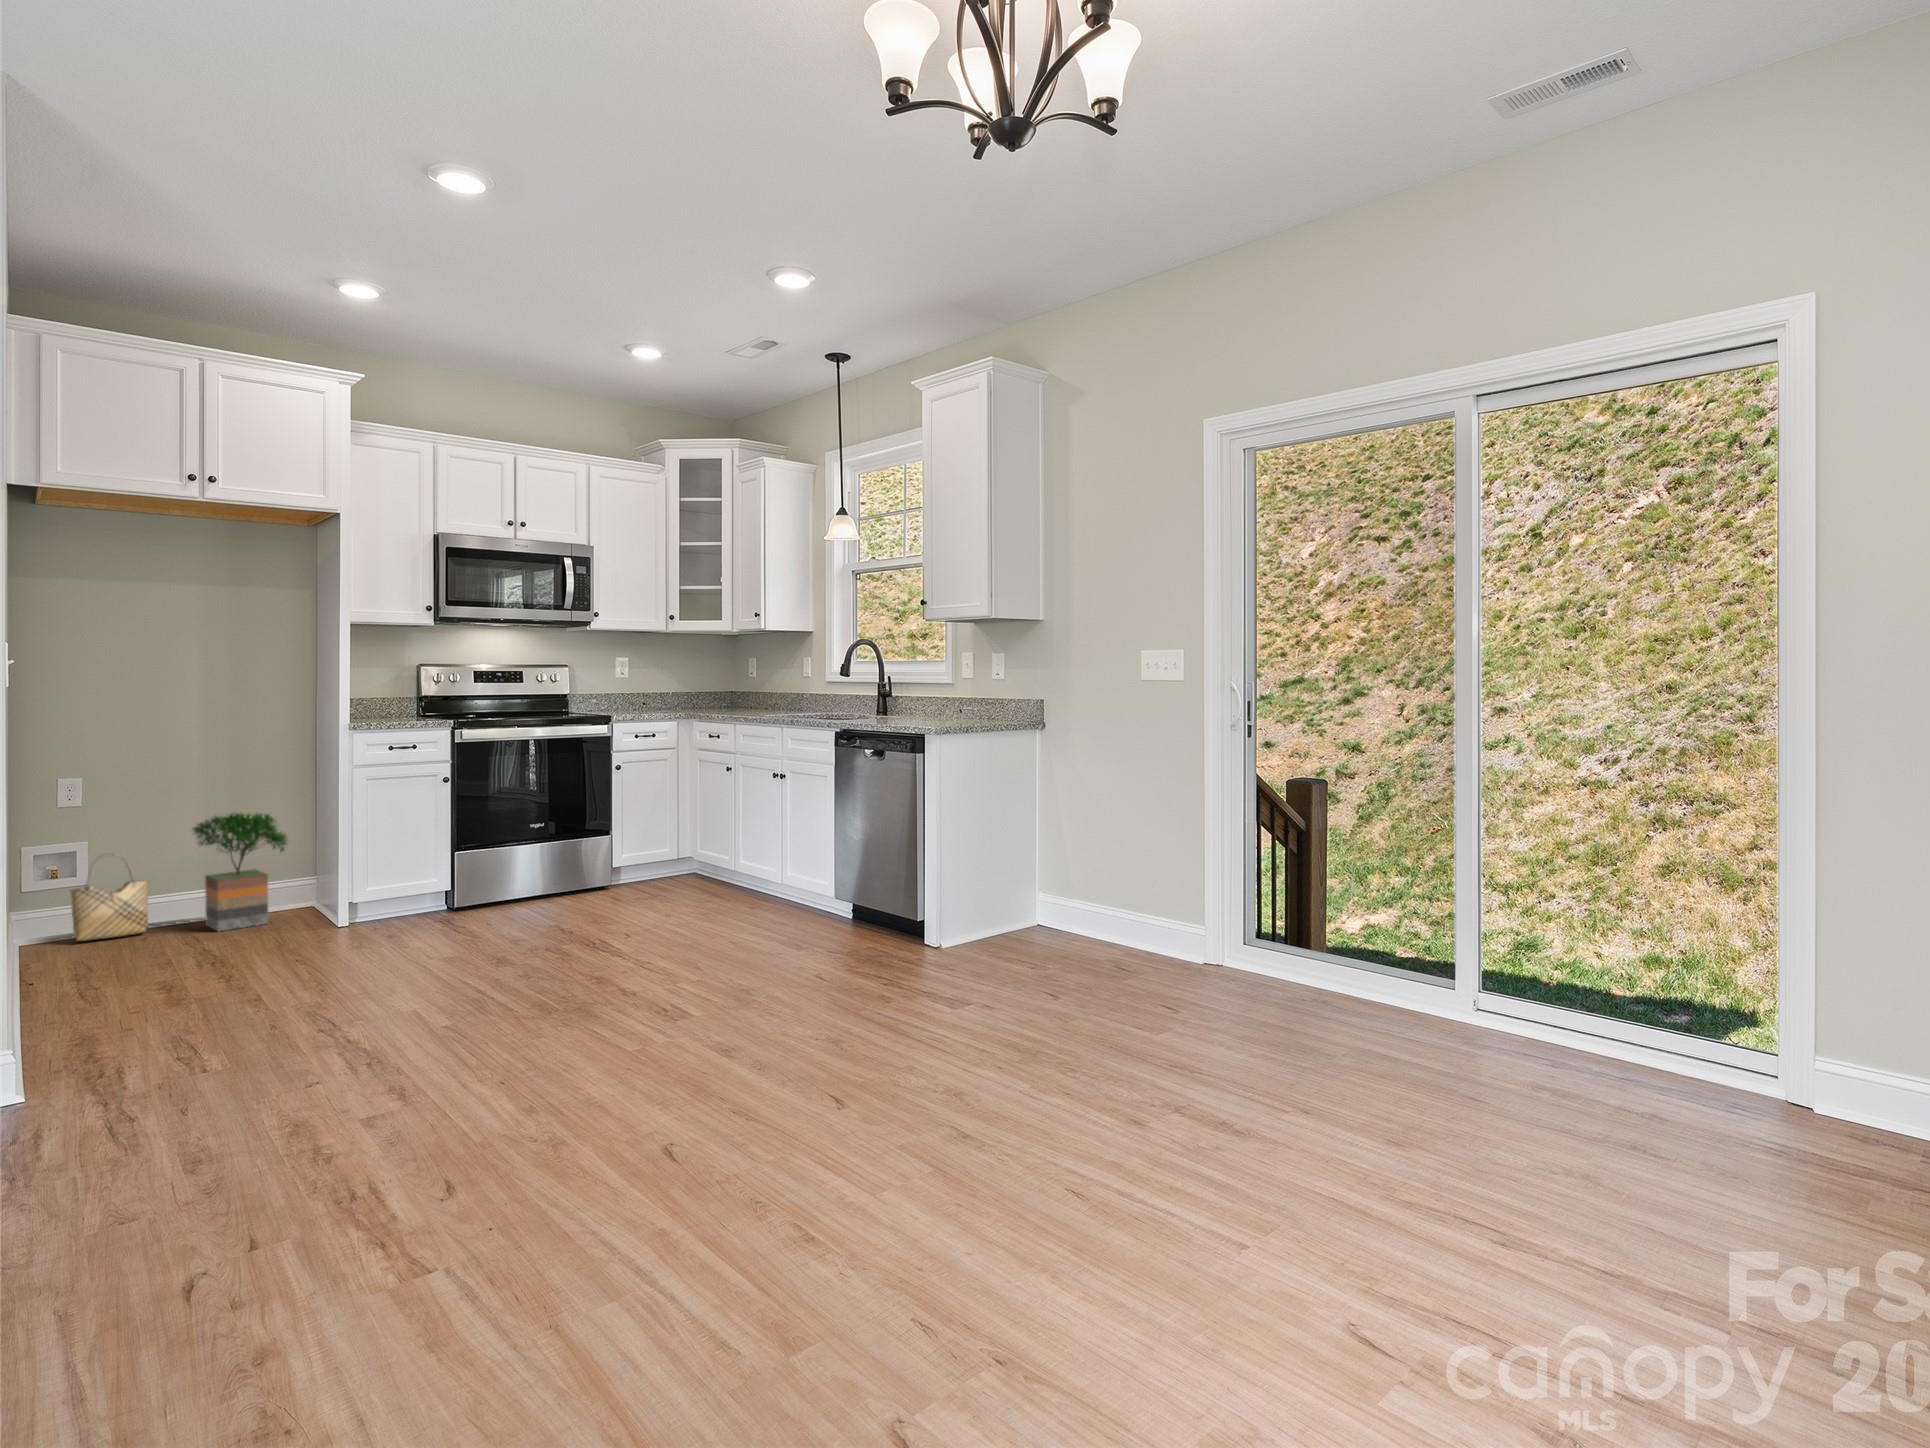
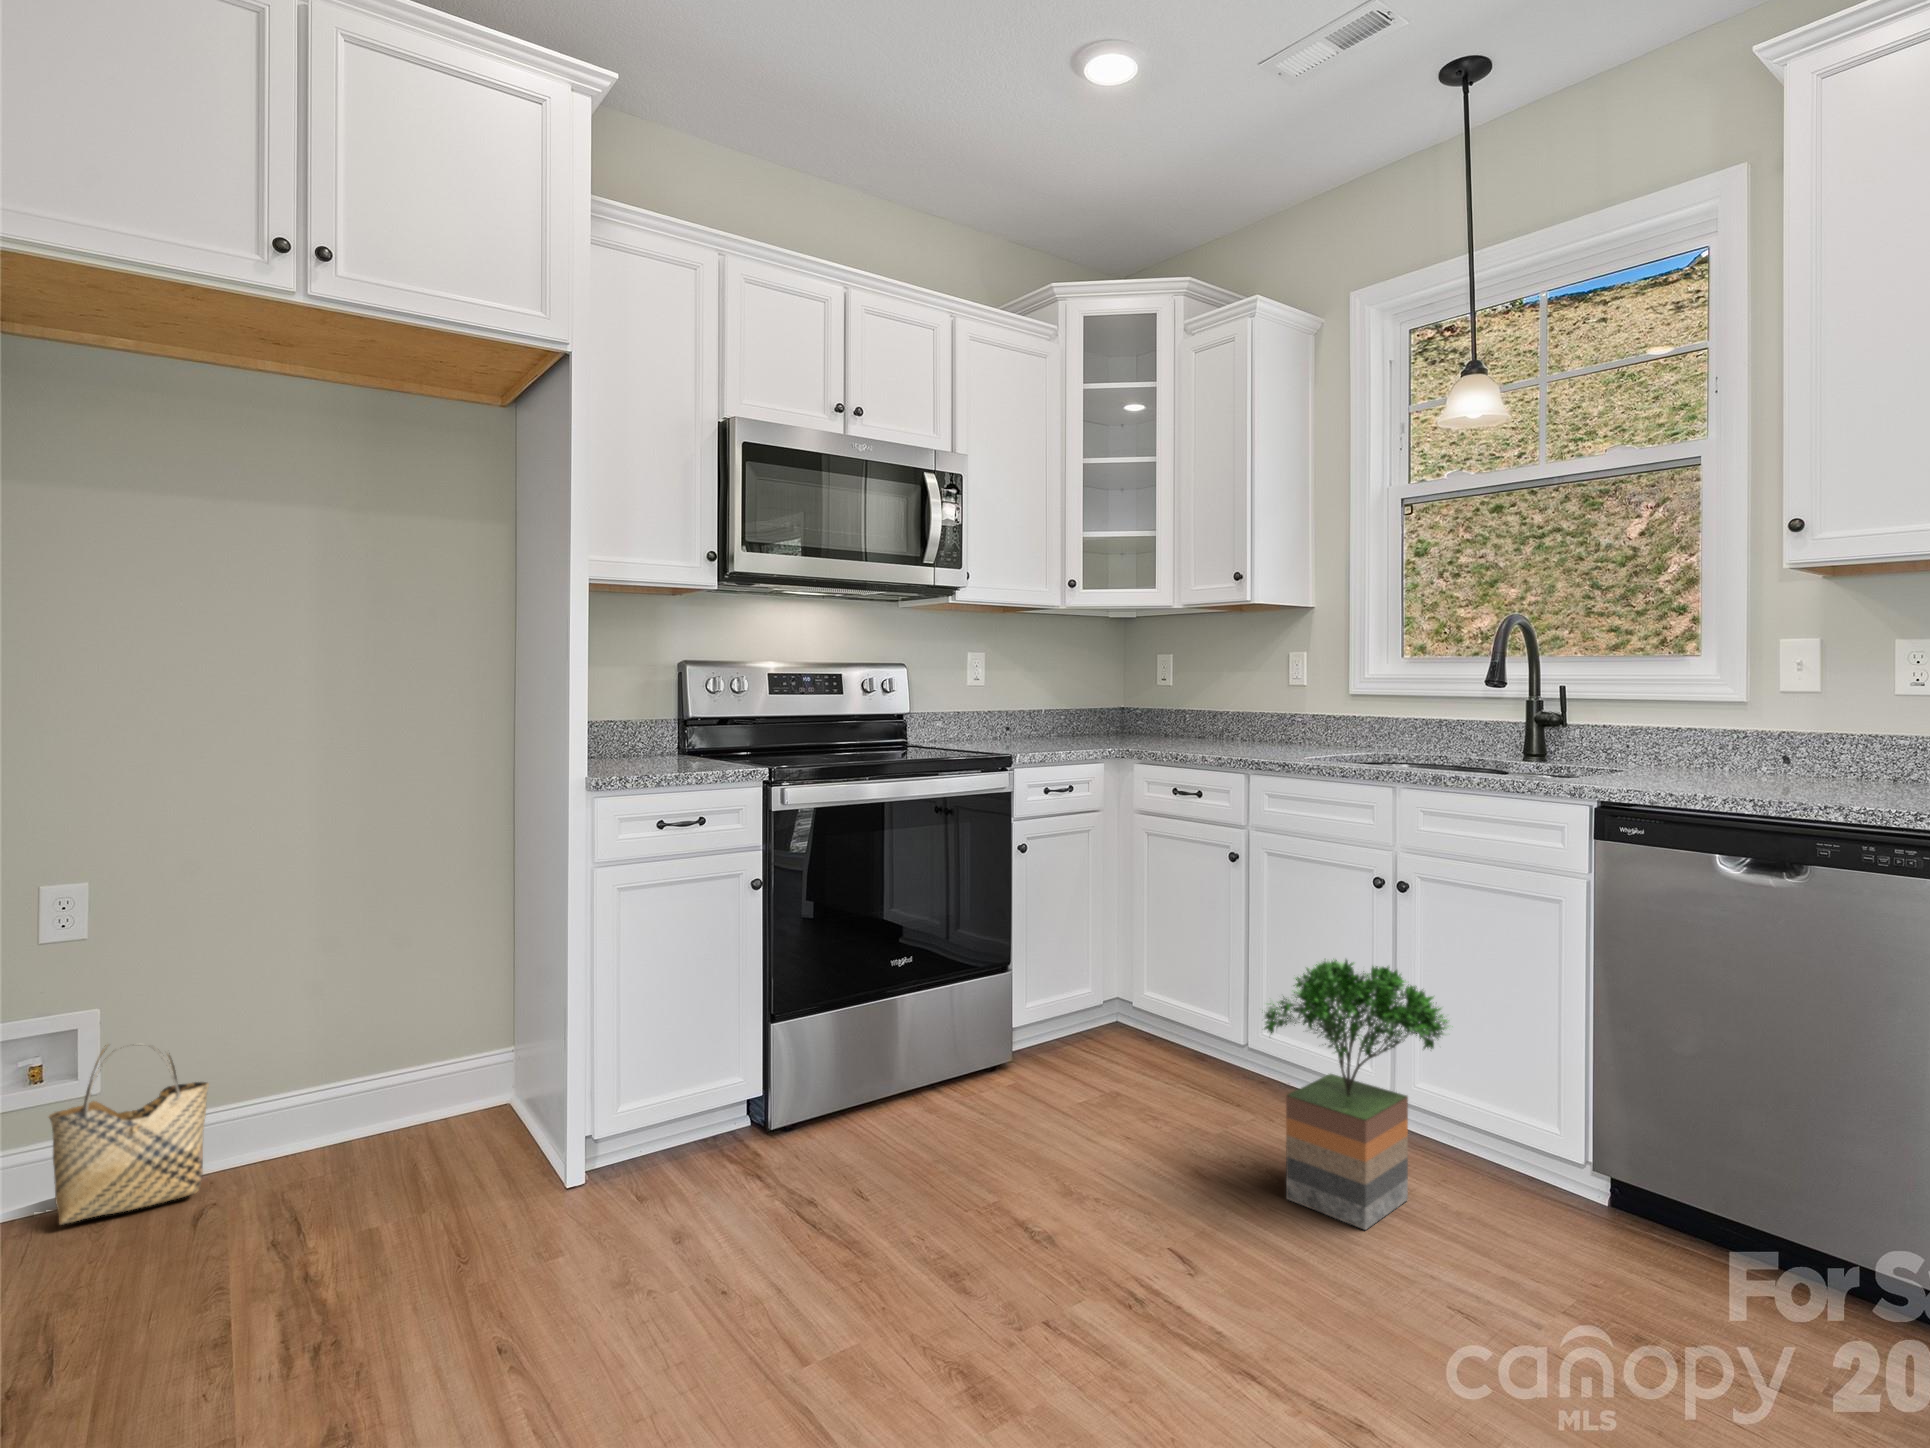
potted tree: present [193,813,288,931] -> present [1264,960,1448,1230]

